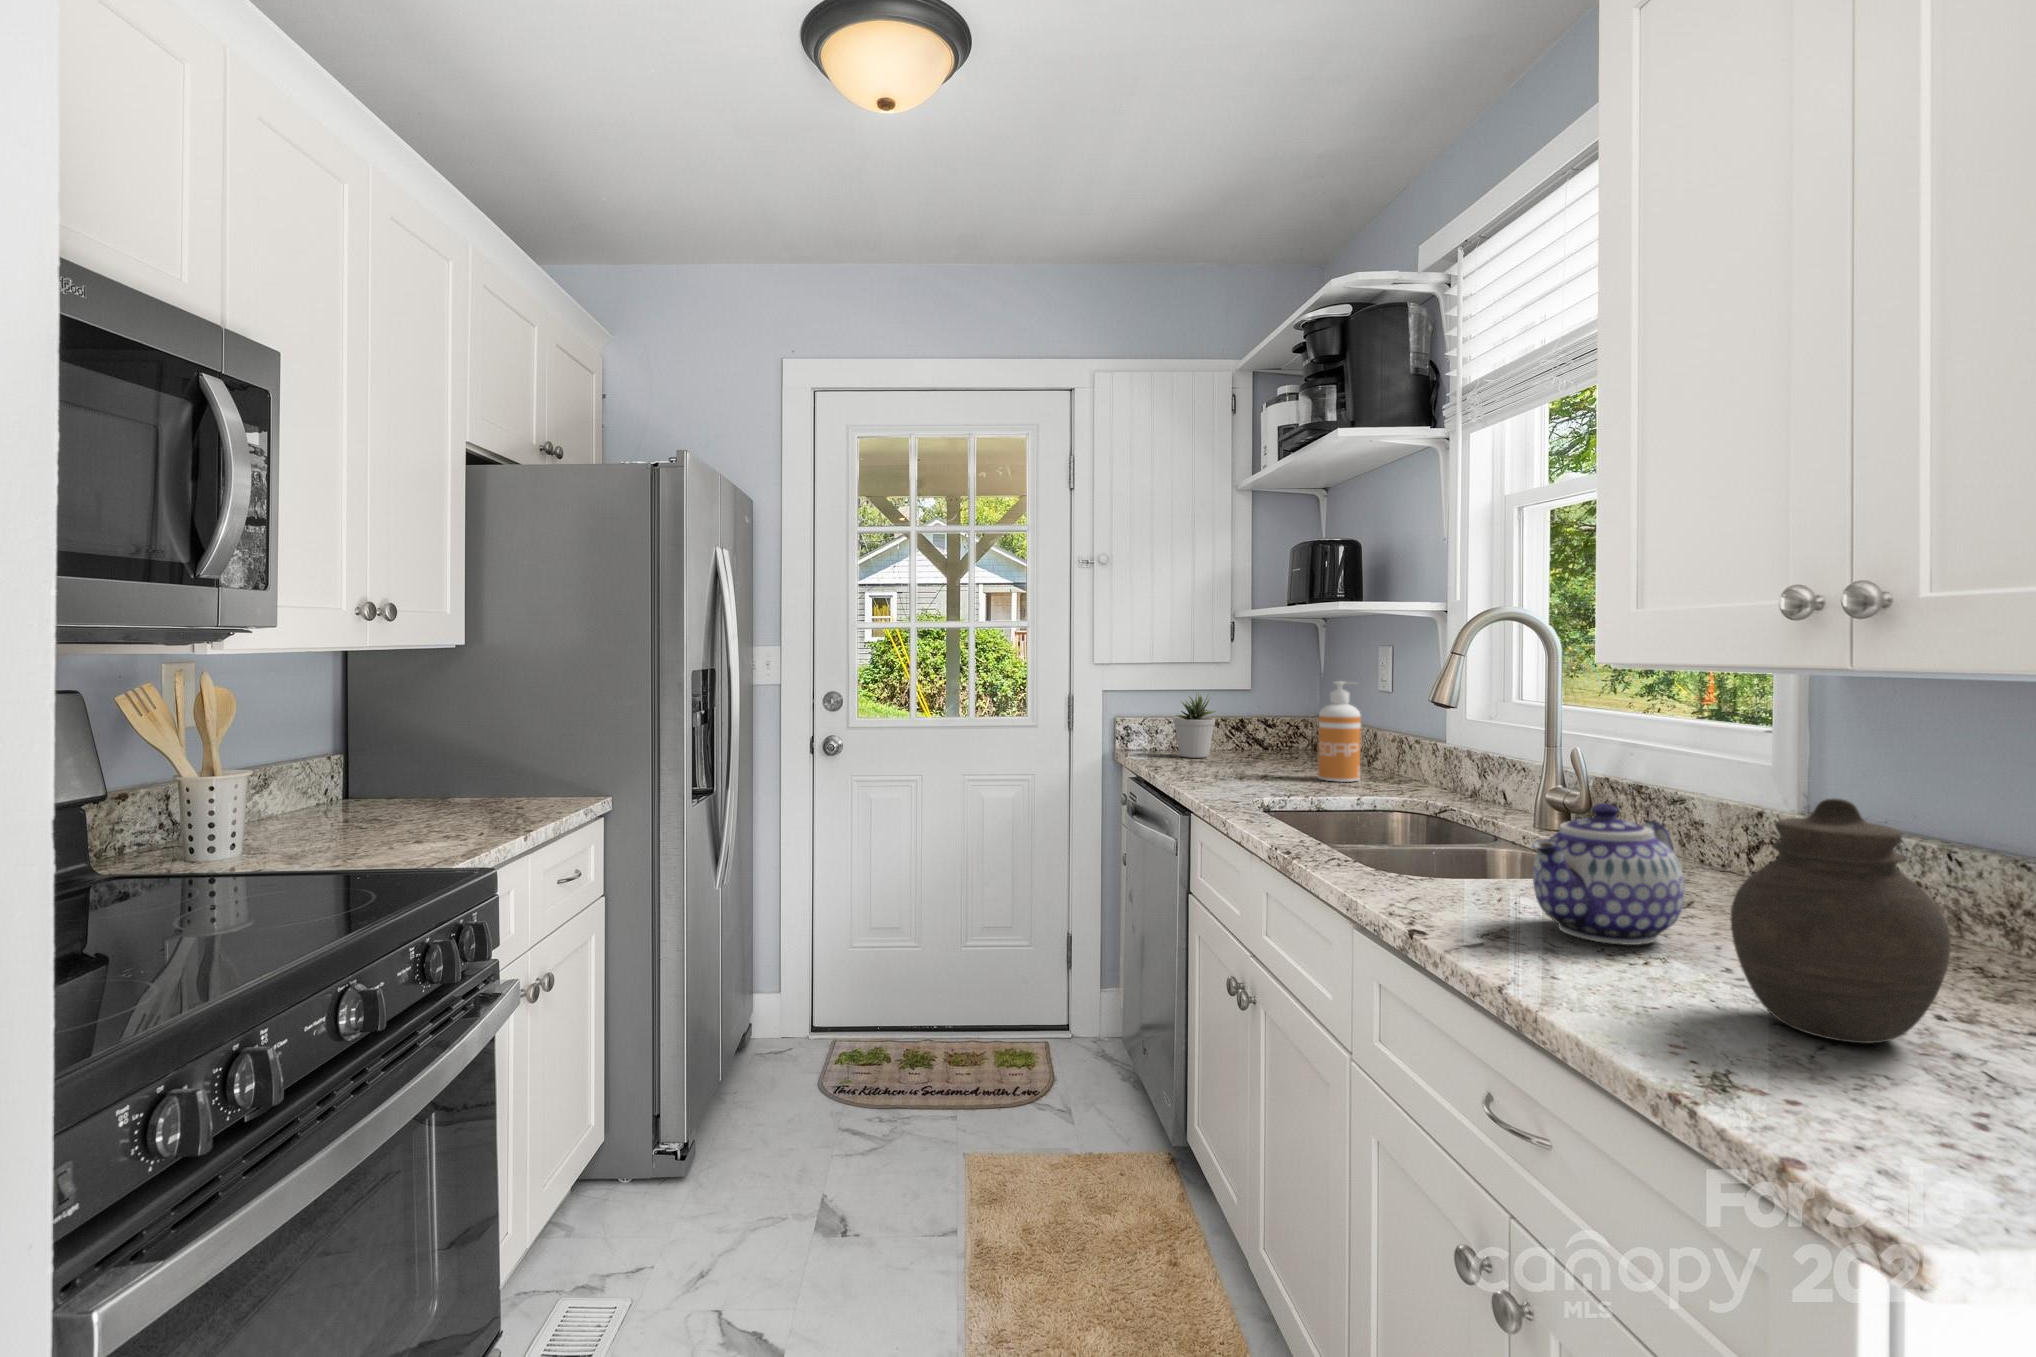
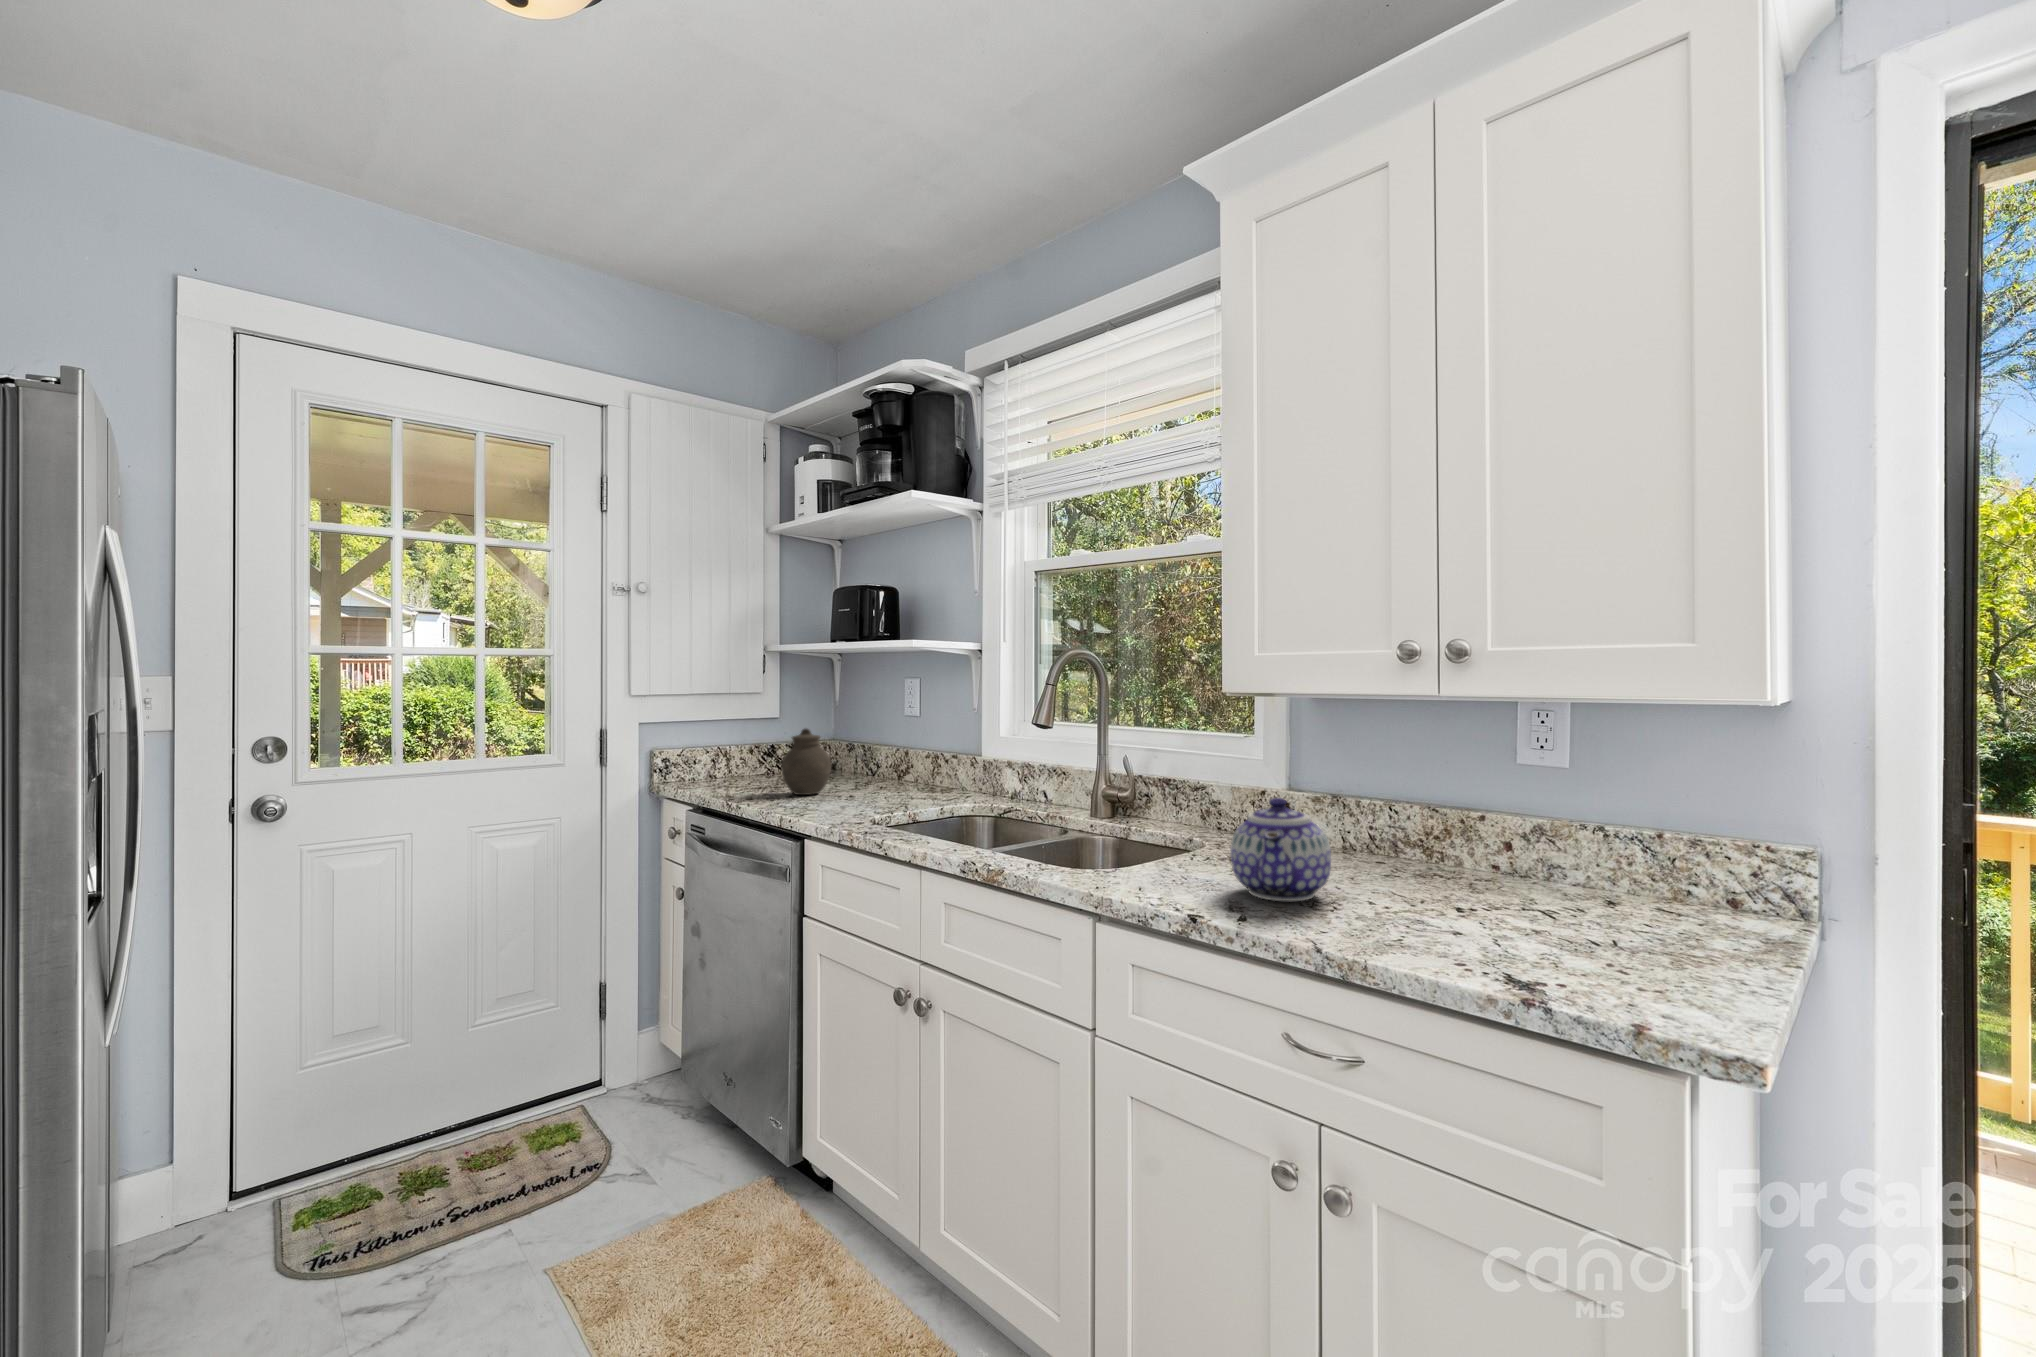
soap dispenser: present [1318,681,1361,782] -> none [875,712,909,797]
potted plant: present [1174,694,1215,758] -> none [715,726,756,788]
jar: present [1731,799,1951,1043] -> present [781,729,831,795]

